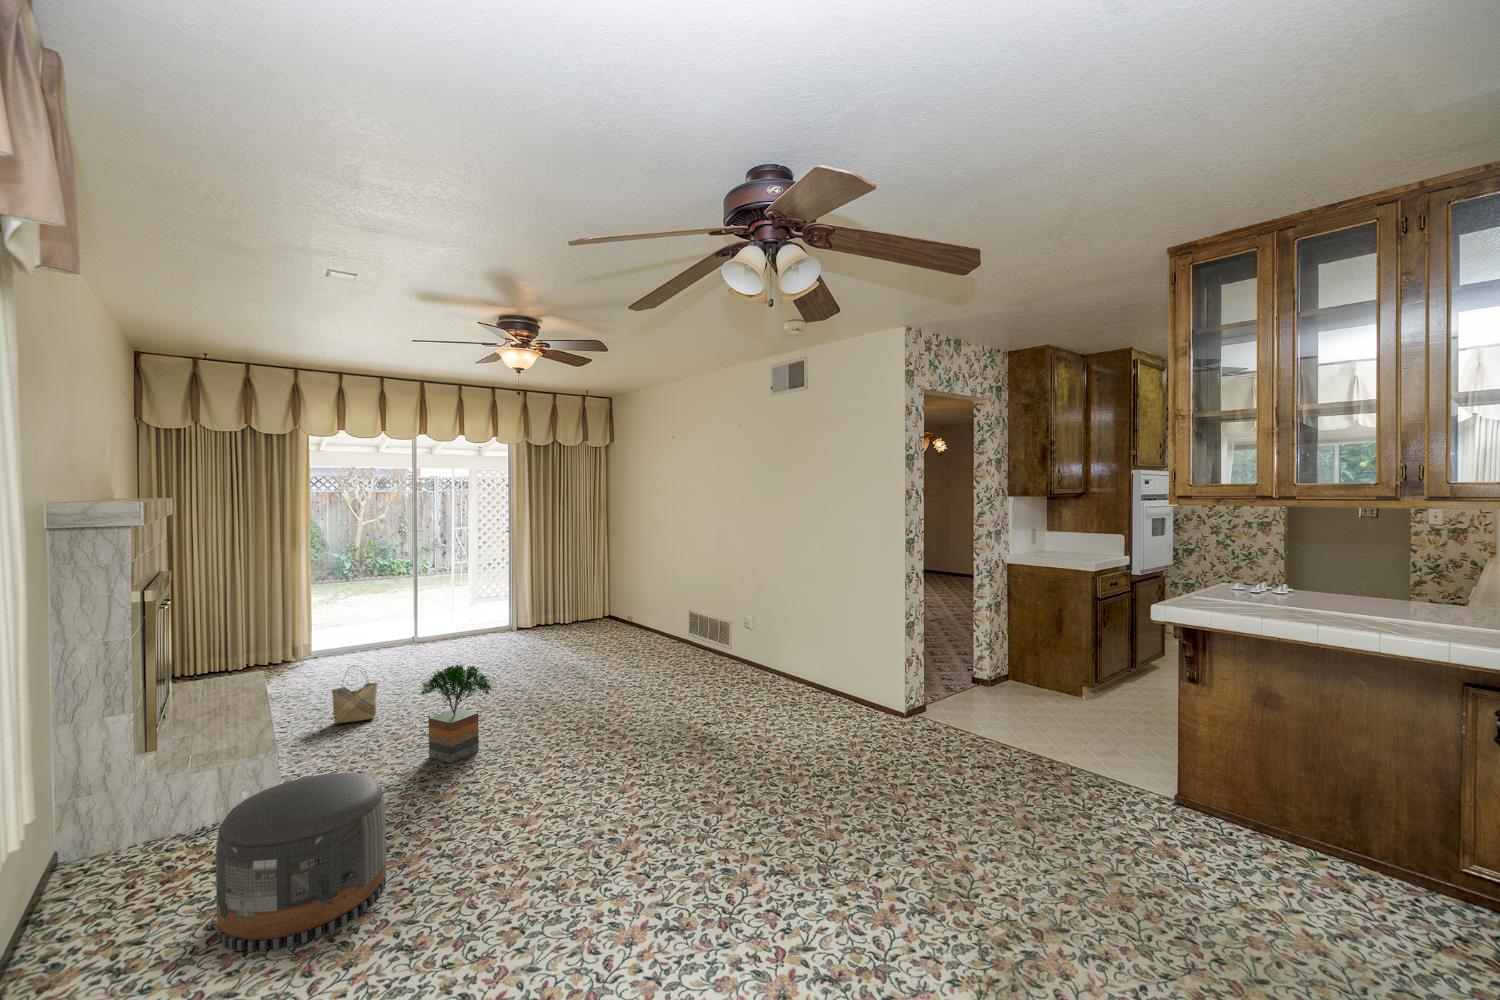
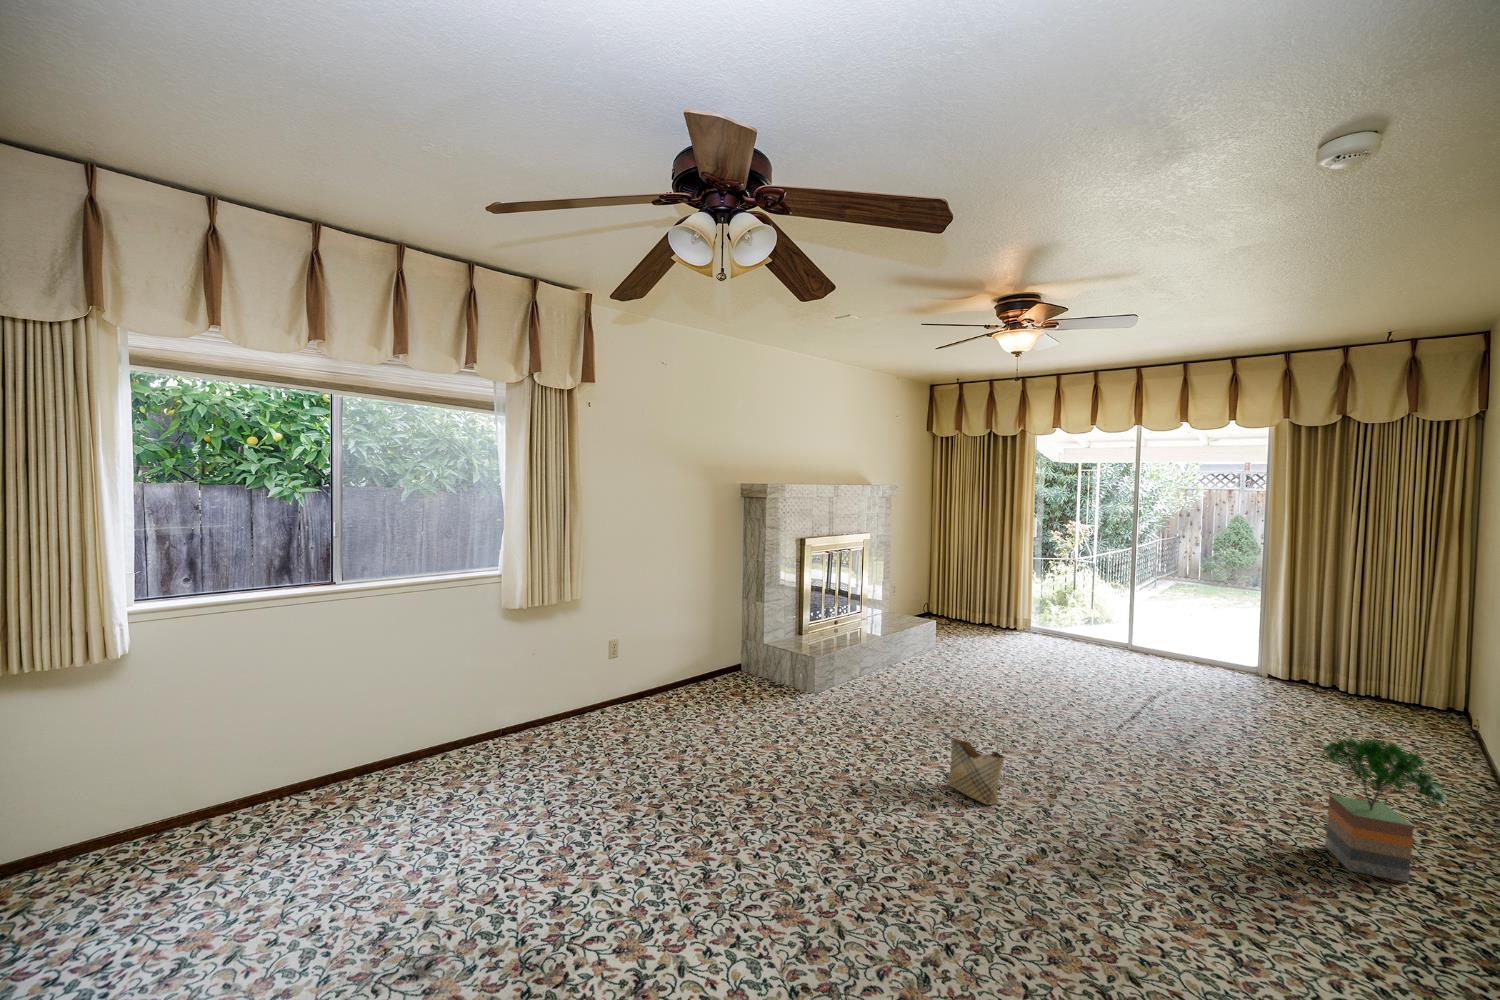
woven basket: present [332,683,377,724] -> present [947,722,1004,805]
pouf: present [216,773,386,952] -> none [1002,756,1164,934]

